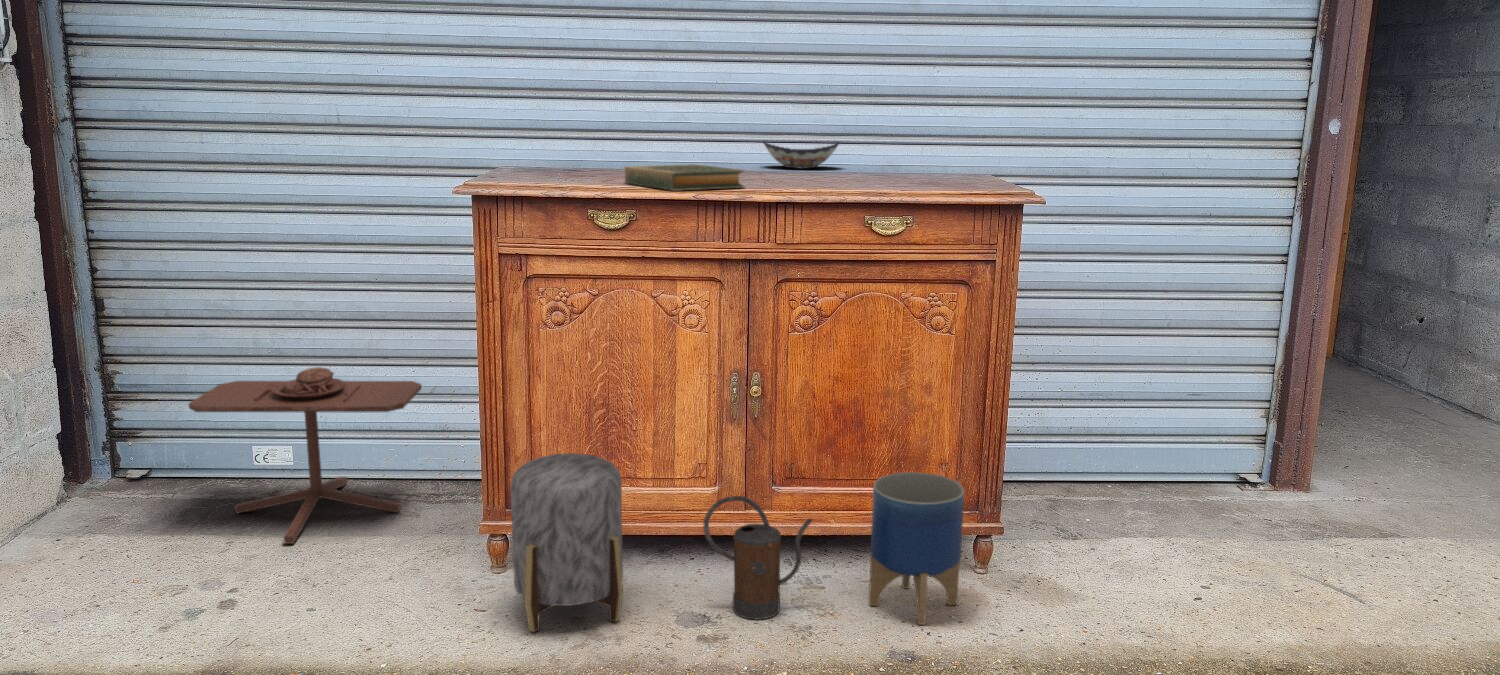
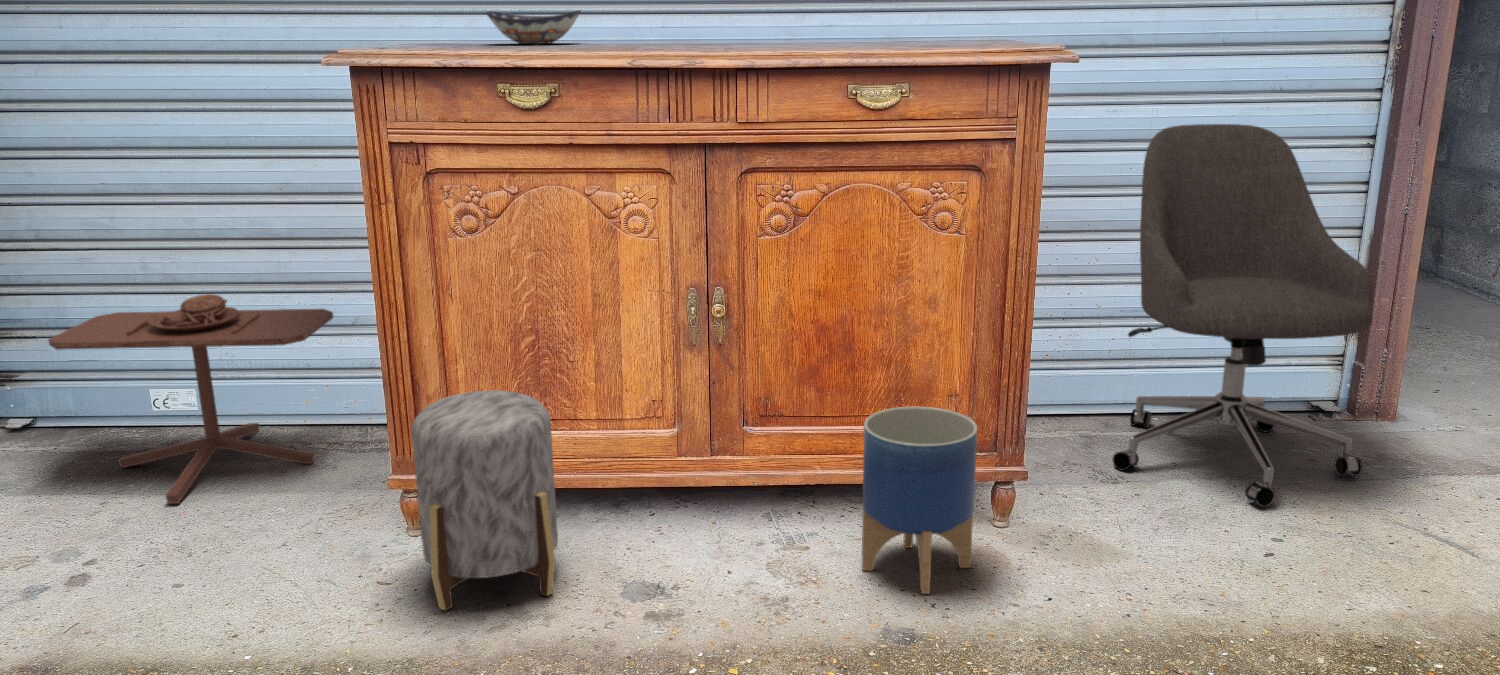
decorative bowl: present [763,141,839,168] -> present [486,11,580,44]
hardback book: present [625,164,744,191] -> none [546,29,697,55]
chair: none [1073,243,1282,560] -> present [1113,124,1373,507]
watering can: present [704,496,812,619] -> none [653,439,790,590]

